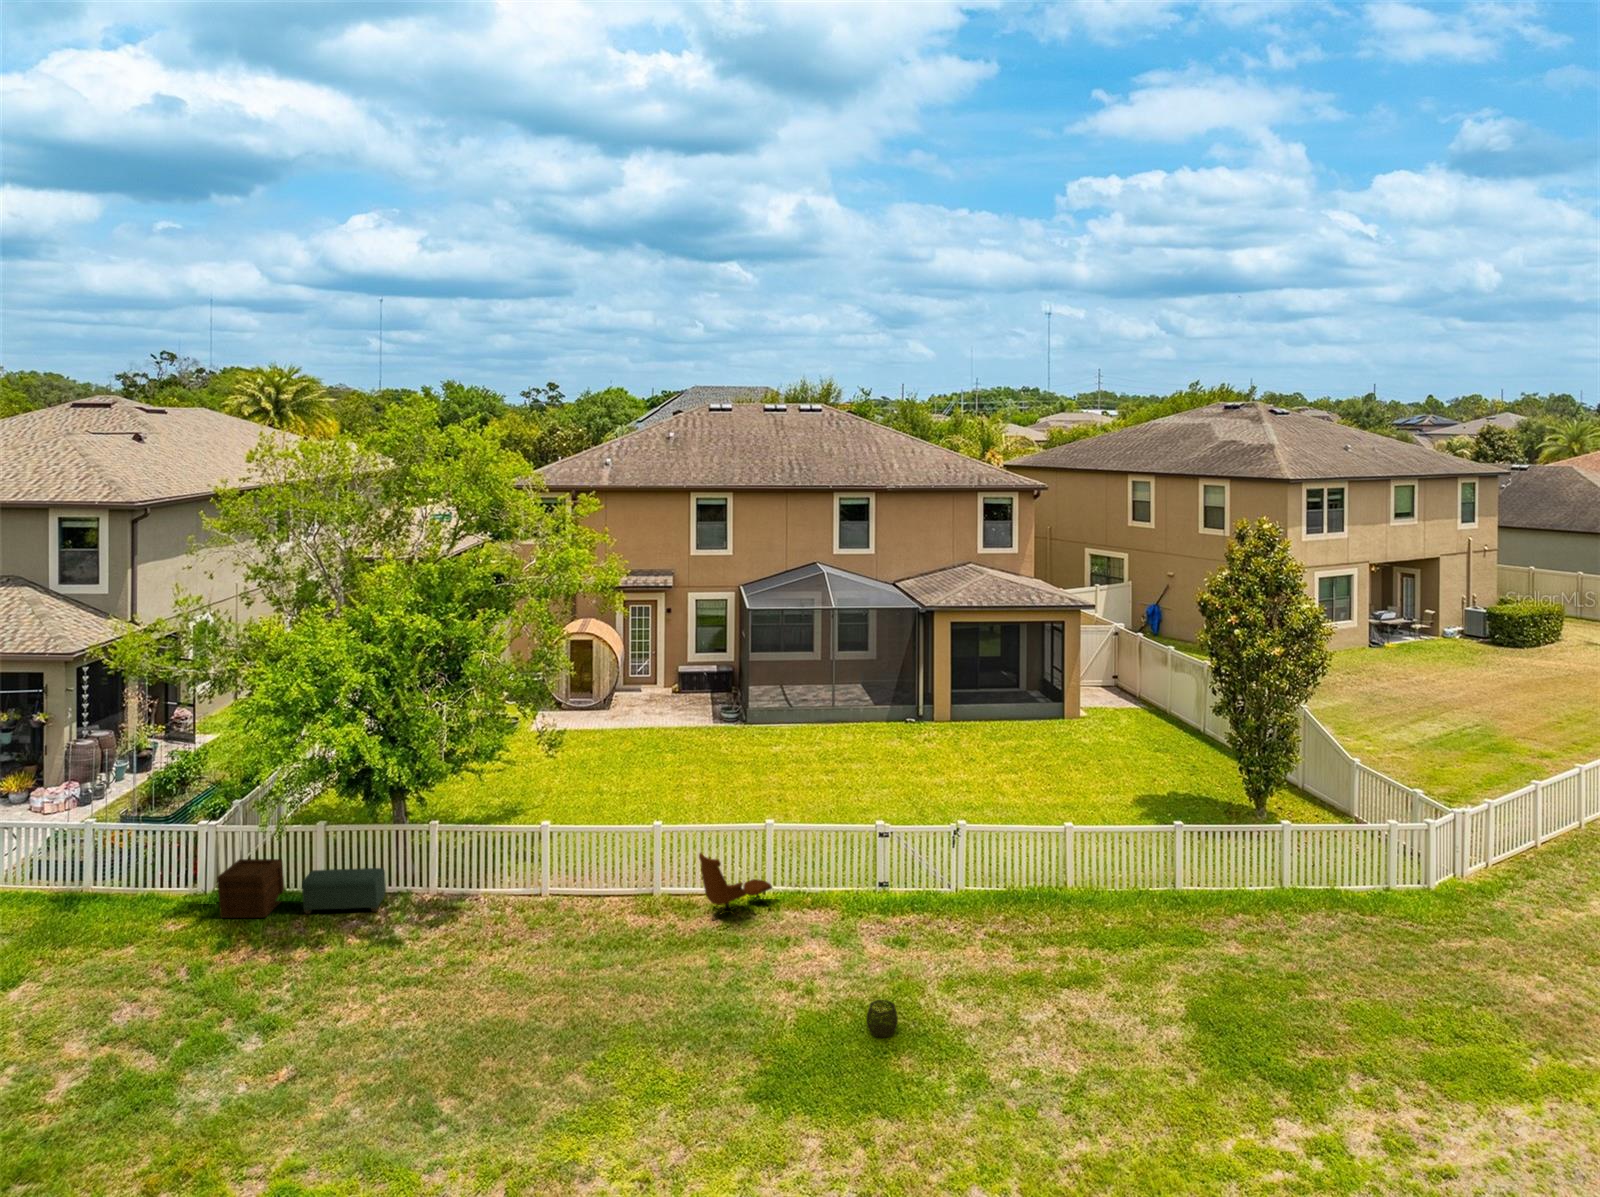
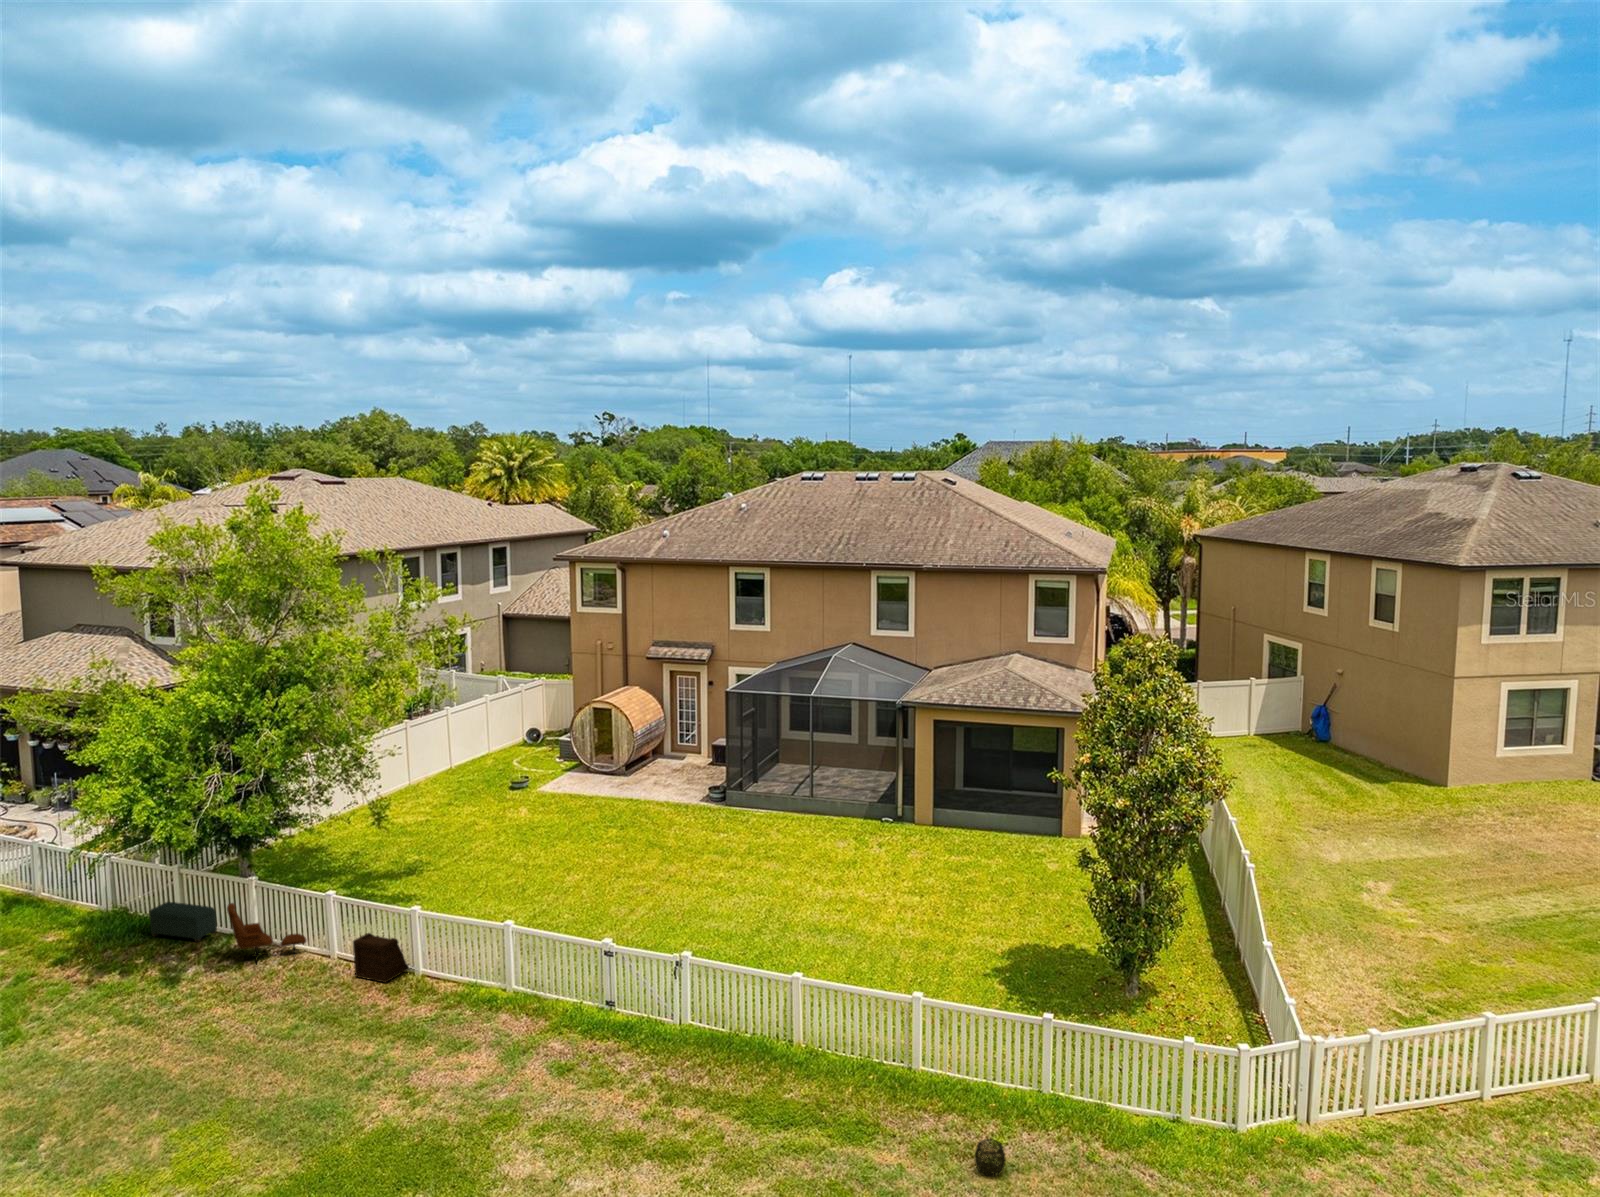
lounge chair: present [699,853,772,919] -> present [227,903,306,962]
wooden crate: present [217,859,284,918] -> present [353,933,410,983]
woven basket: present [866,1000,898,1037] -> present [974,1139,1005,1176]

